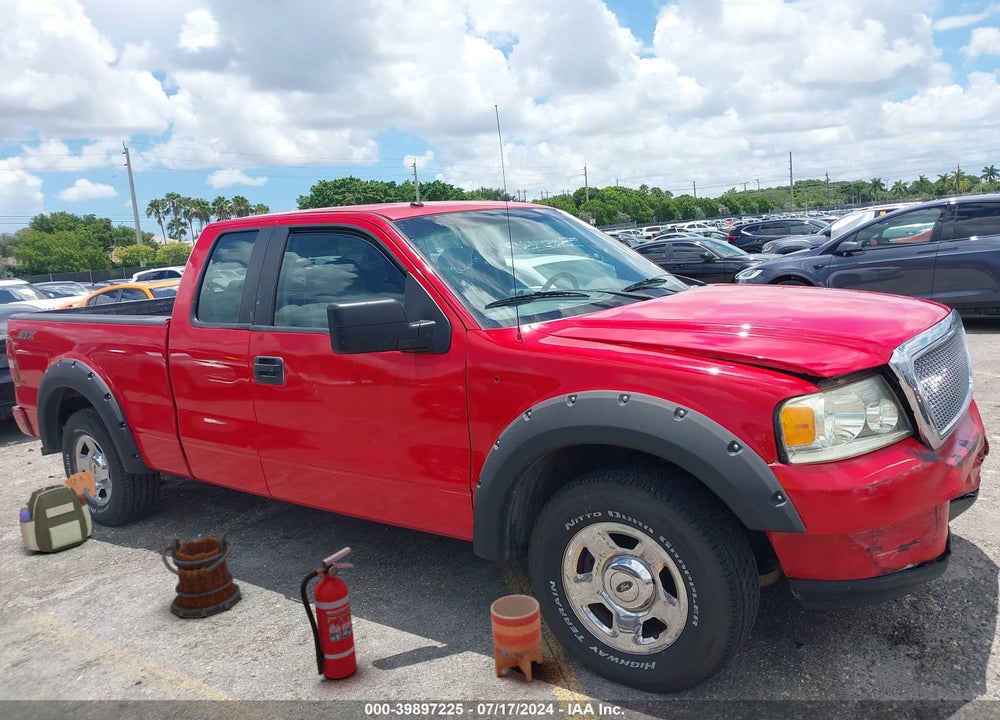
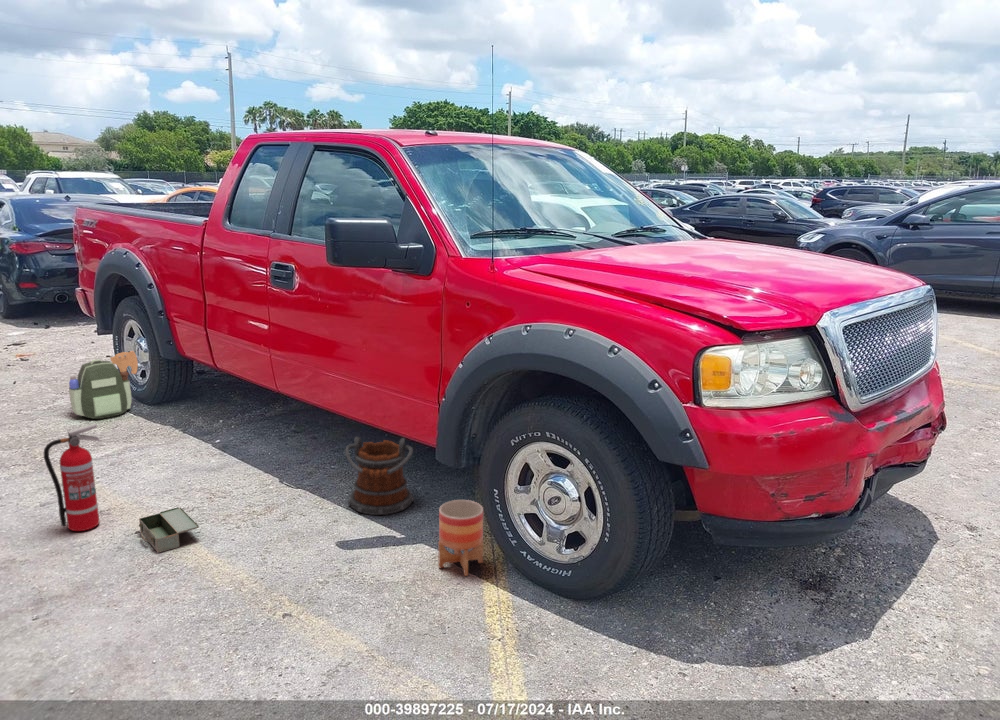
bucket: present [162,533,242,618] -> present [345,437,414,515]
fire extinguisher: present [300,547,357,679] -> present [44,424,99,531]
toolbox: none [140,646,213,705] -> present [139,507,199,553]

